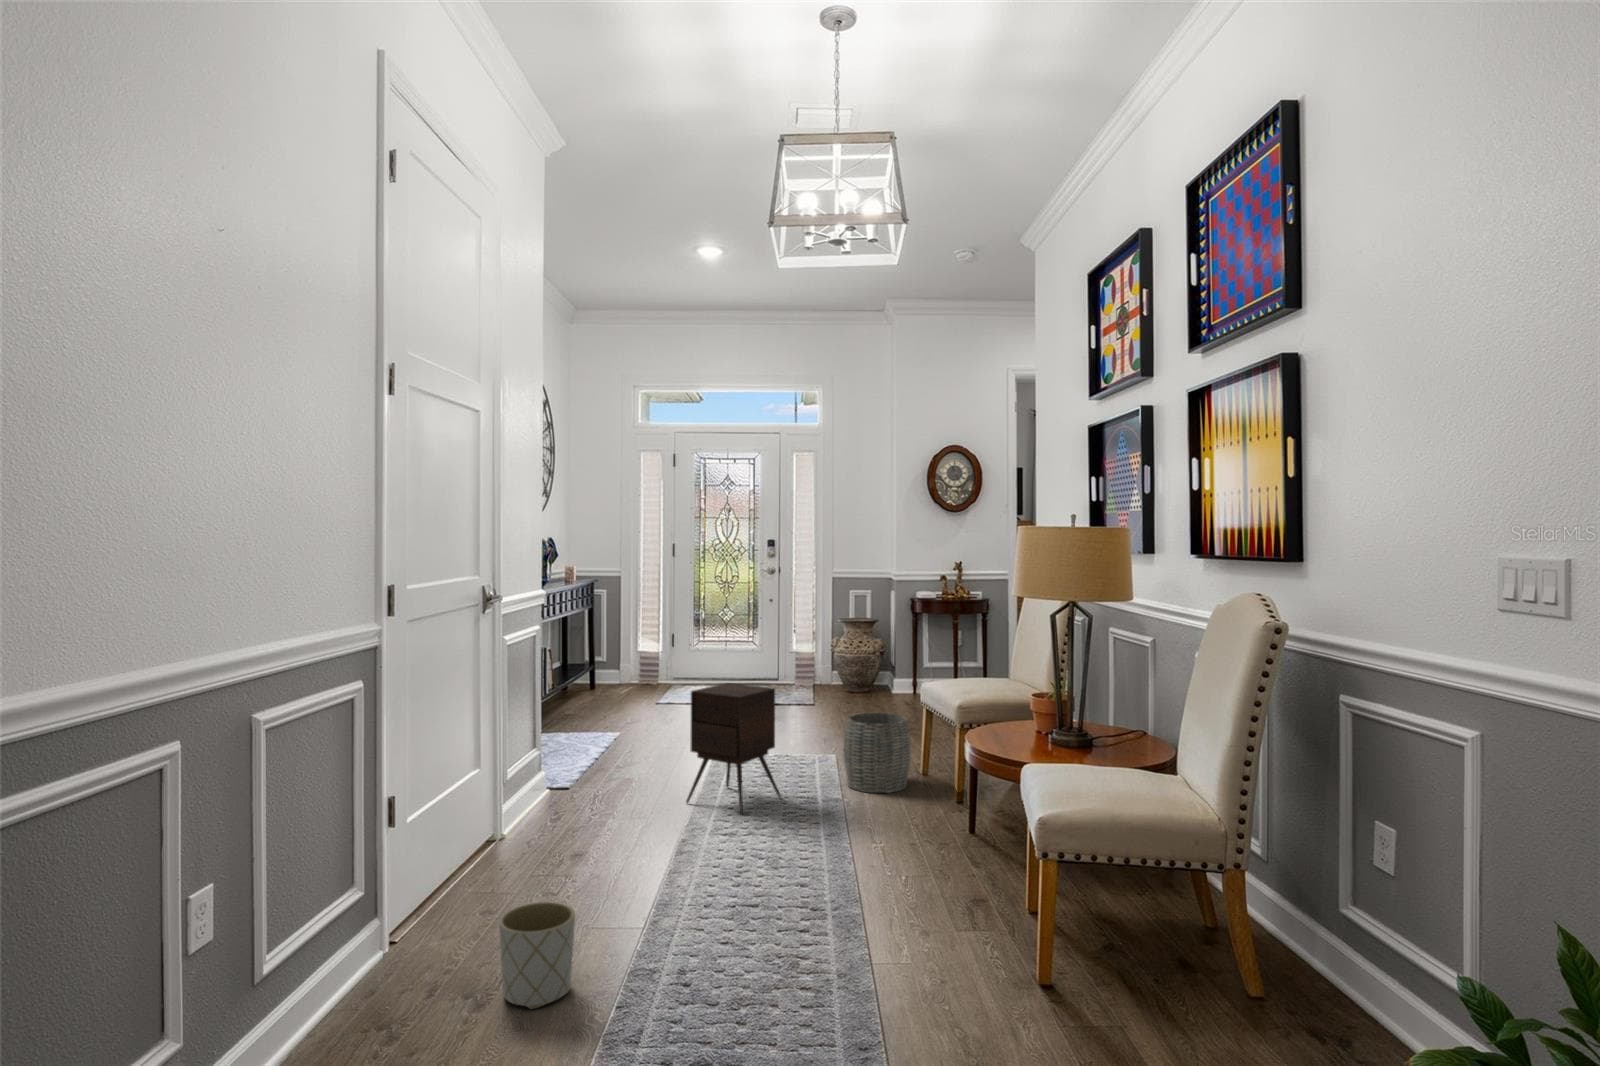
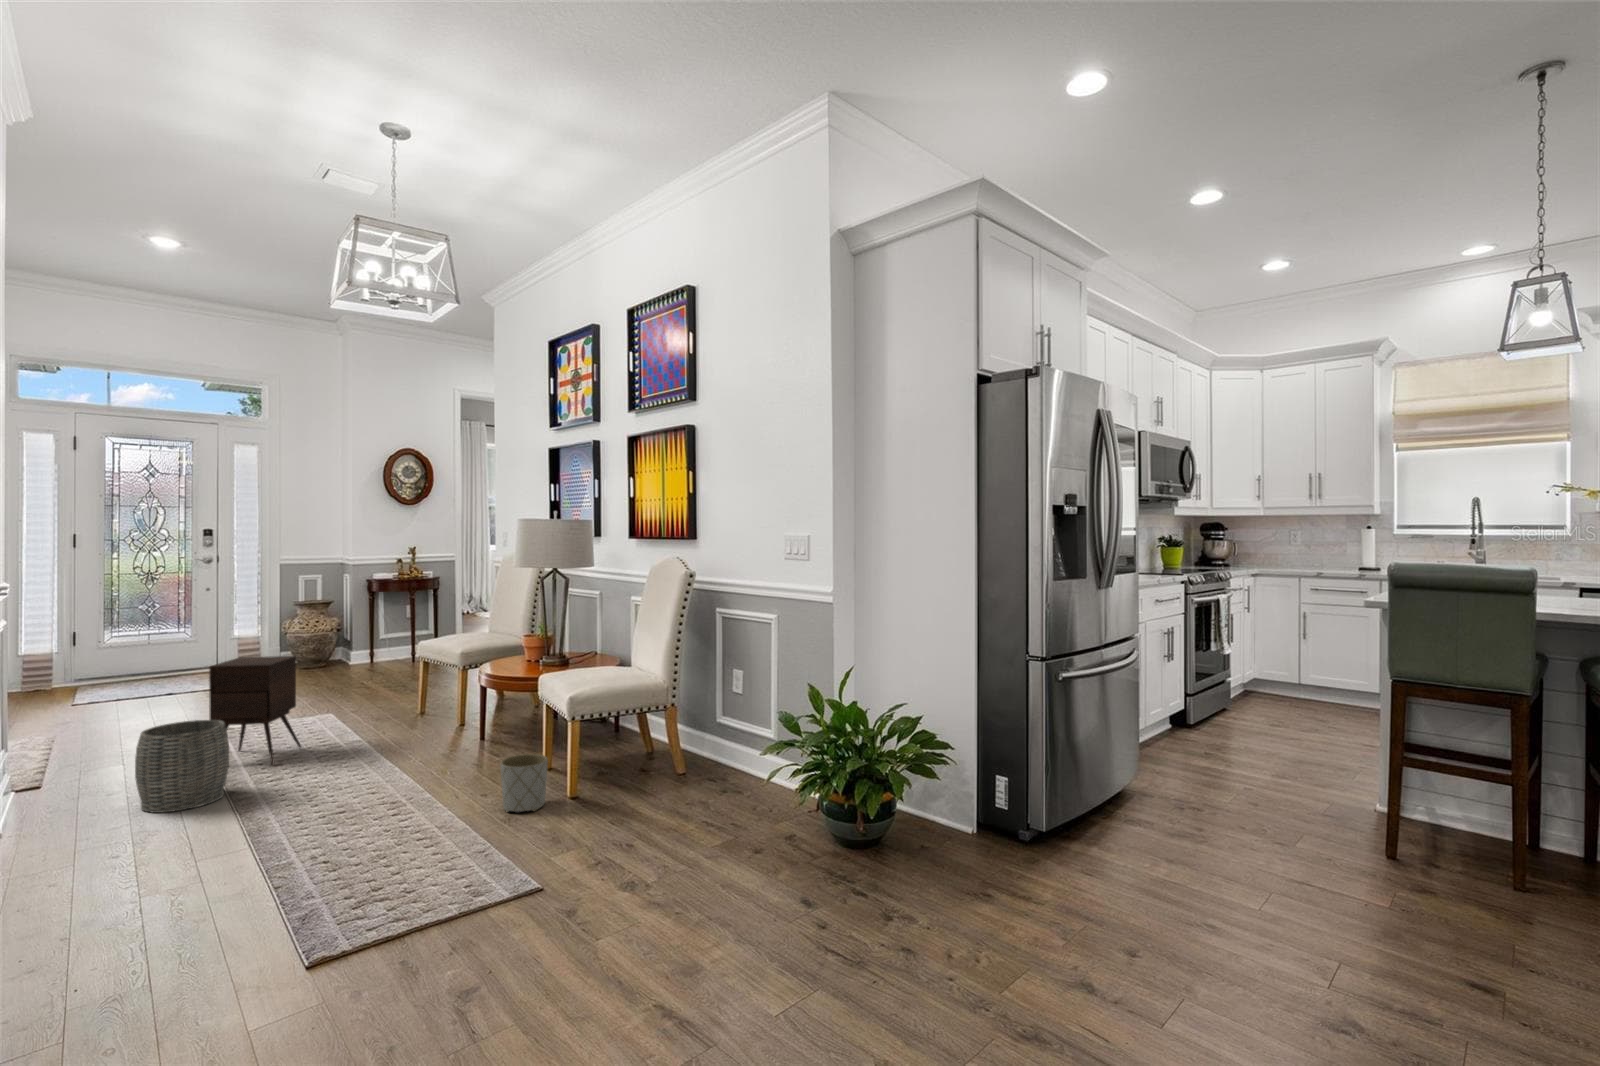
woven basket: present [844,713,911,793] -> present [135,720,229,813]
planter: present [499,902,575,1009] -> present [500,754,548,812]

